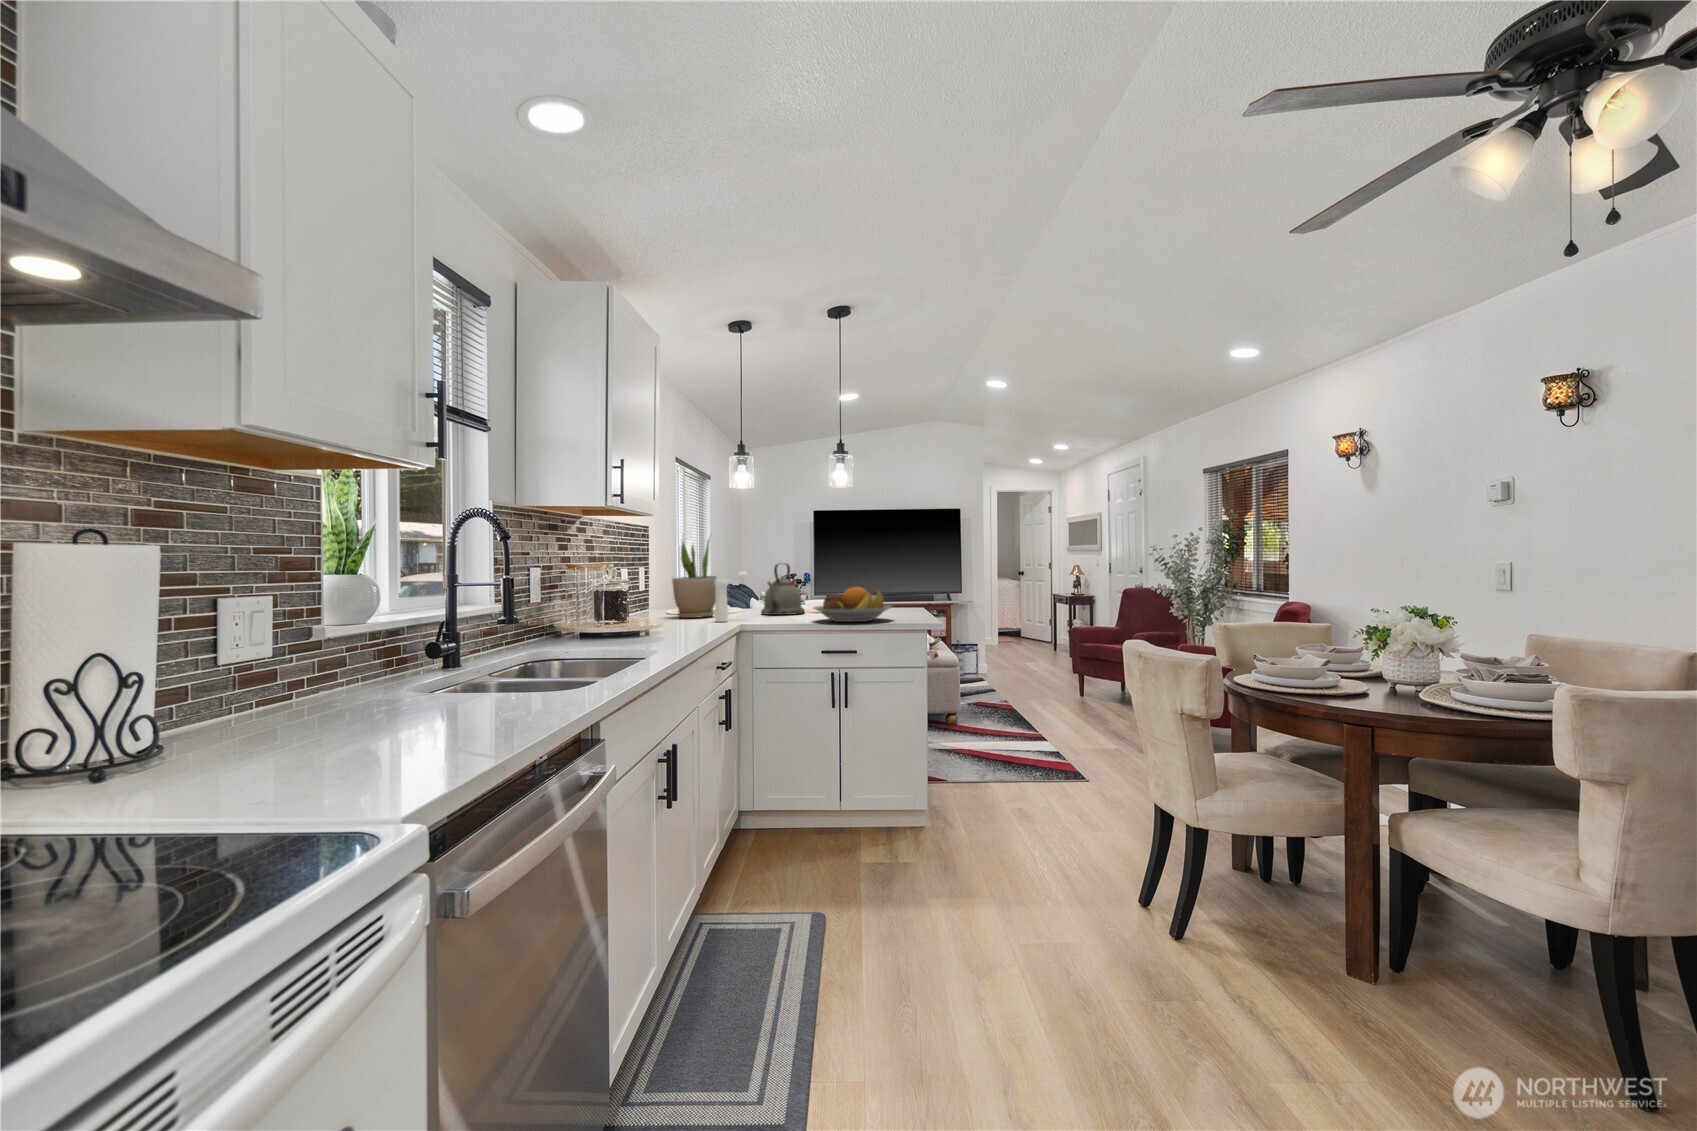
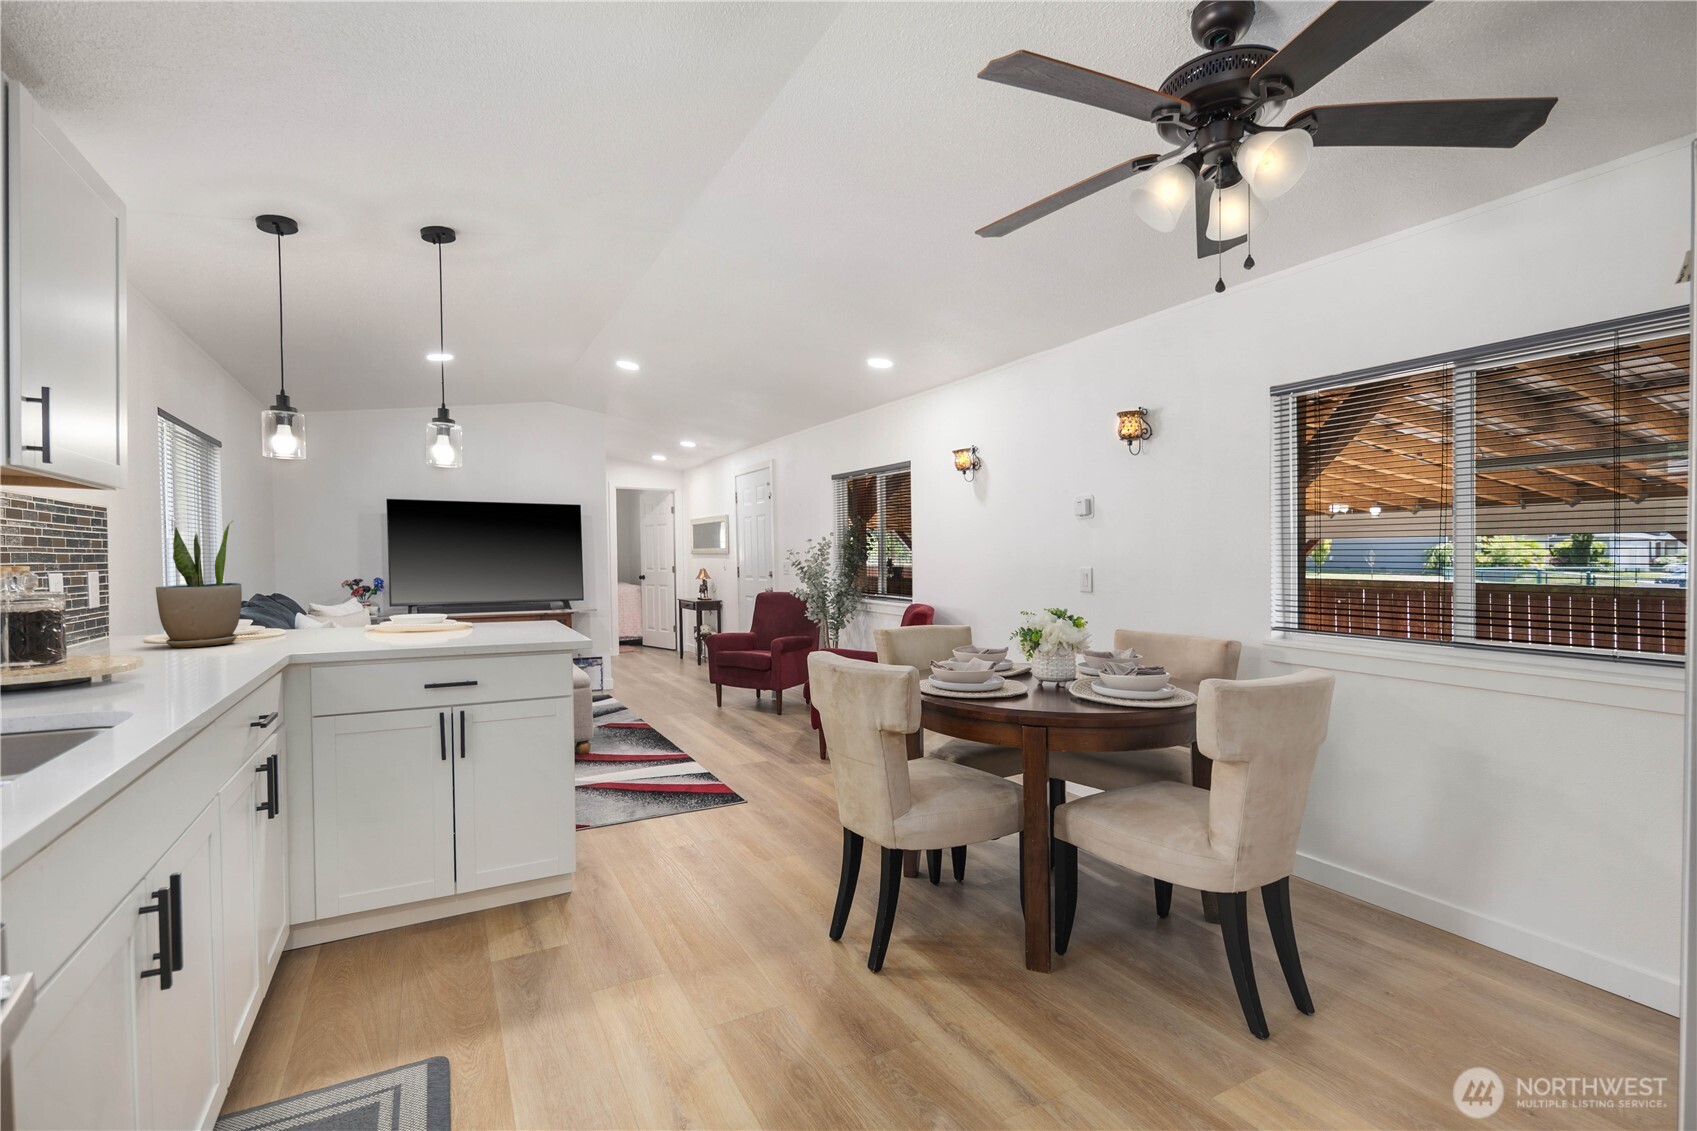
kettle: present [761,563,805,615] -> none [319,565,391,637]
pepper mill: present [715,572,747,622] -> none [237,576,298,651]
fruit bowl: present [813,587,891,622] -> none [406,596,525,643]

